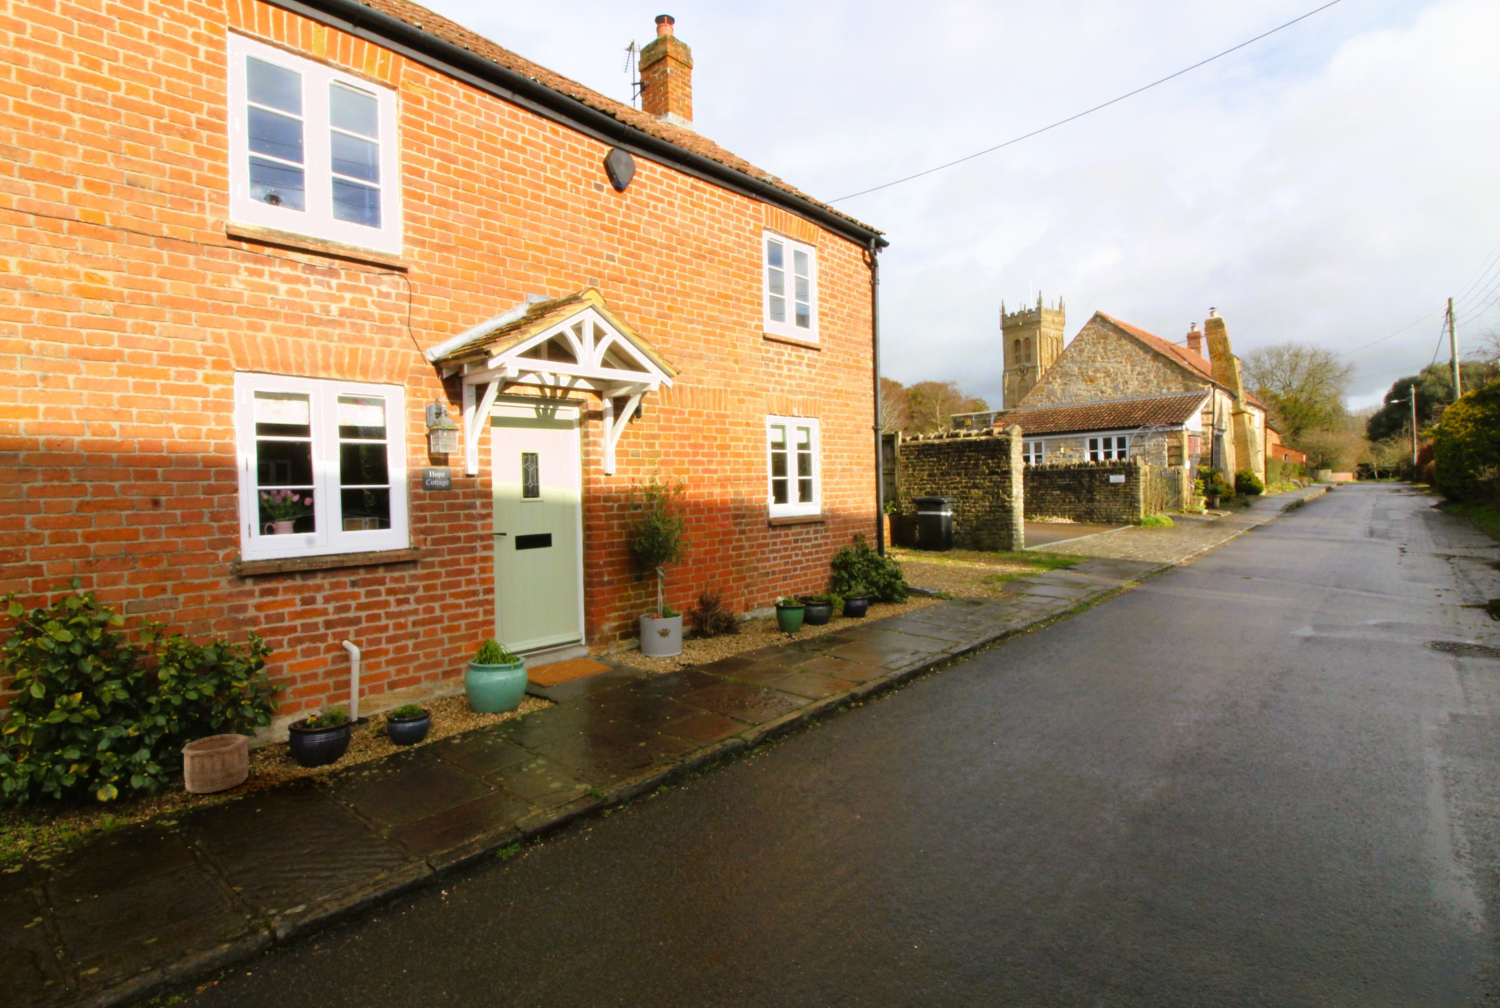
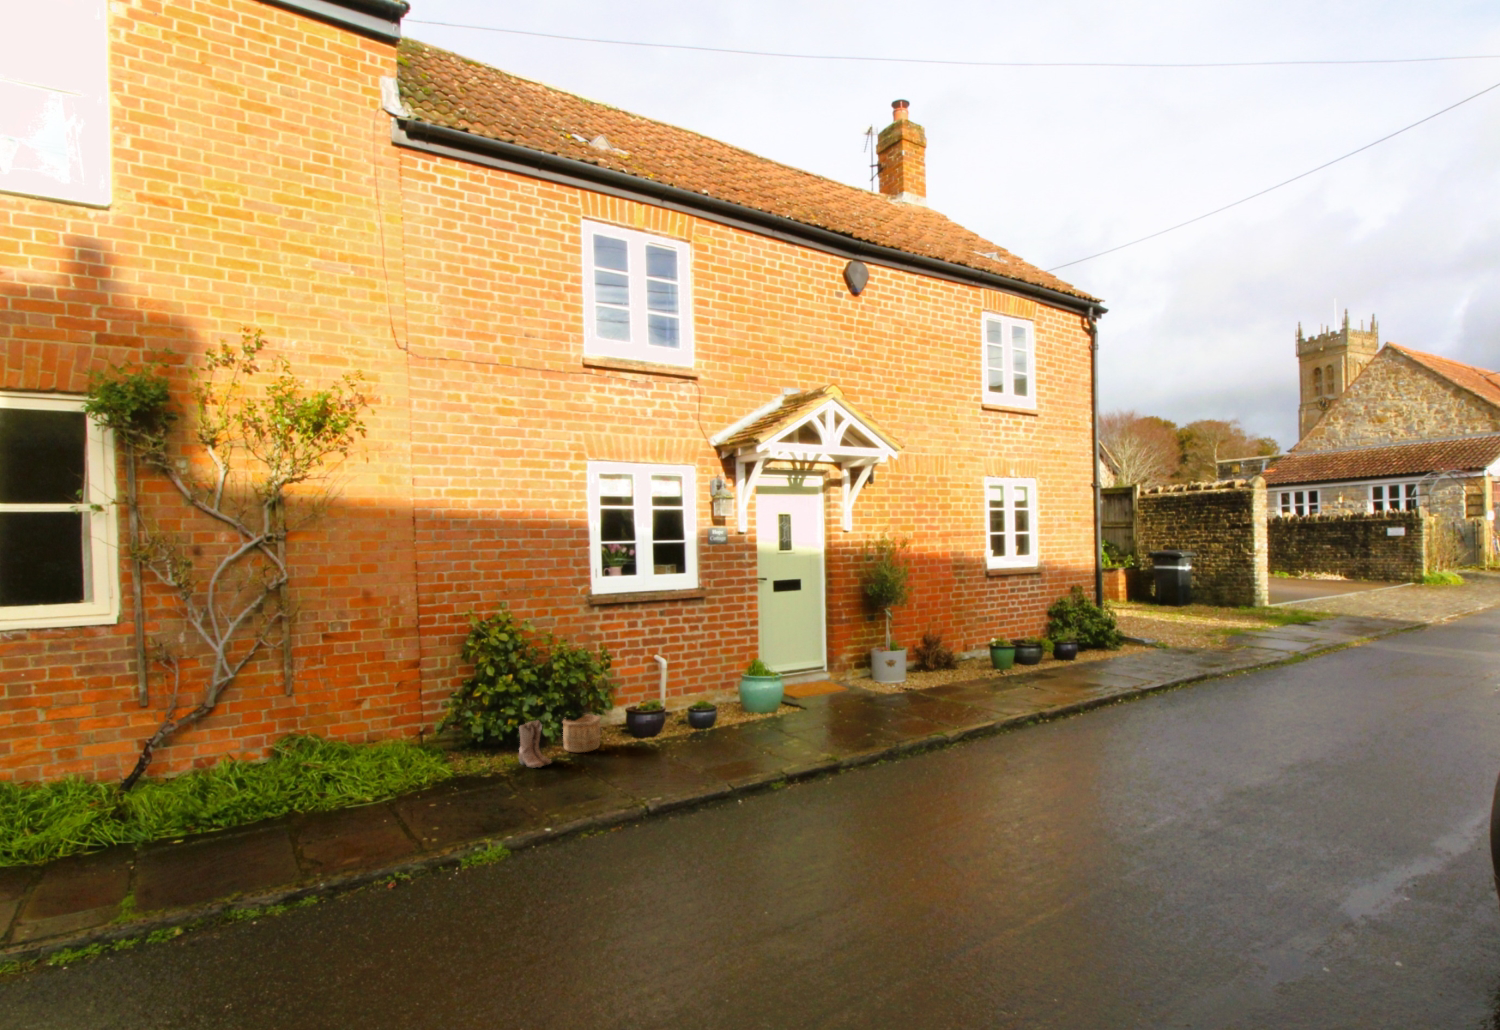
boots: none [95,755,157,829] -> present [519,721,552,768]

